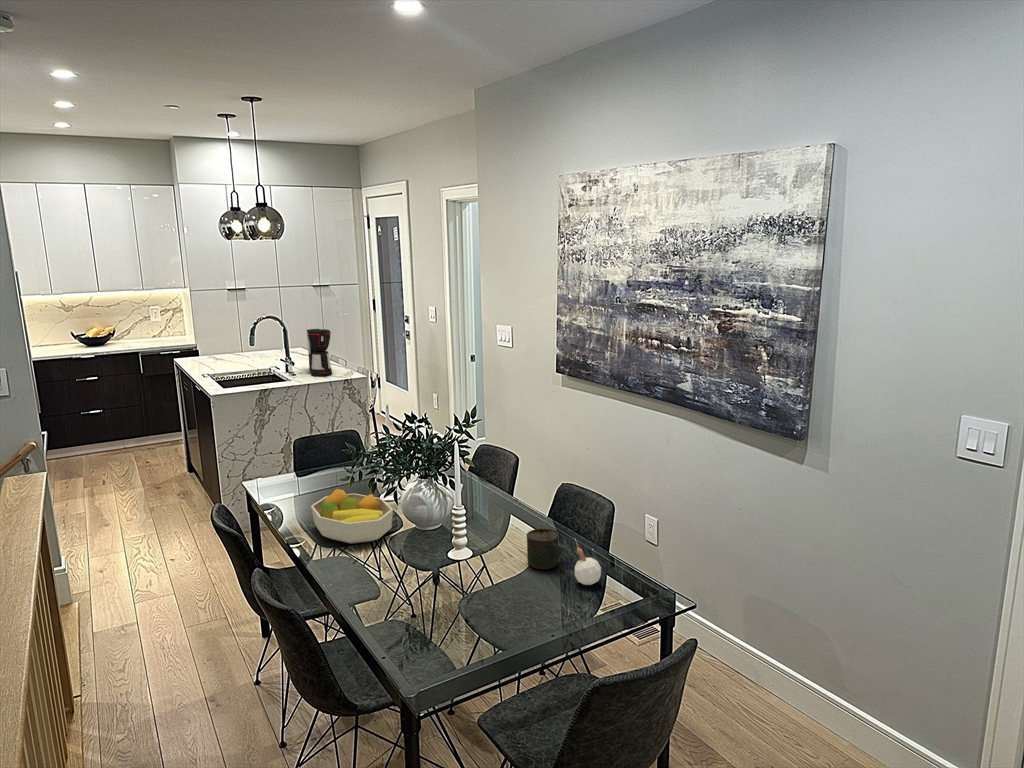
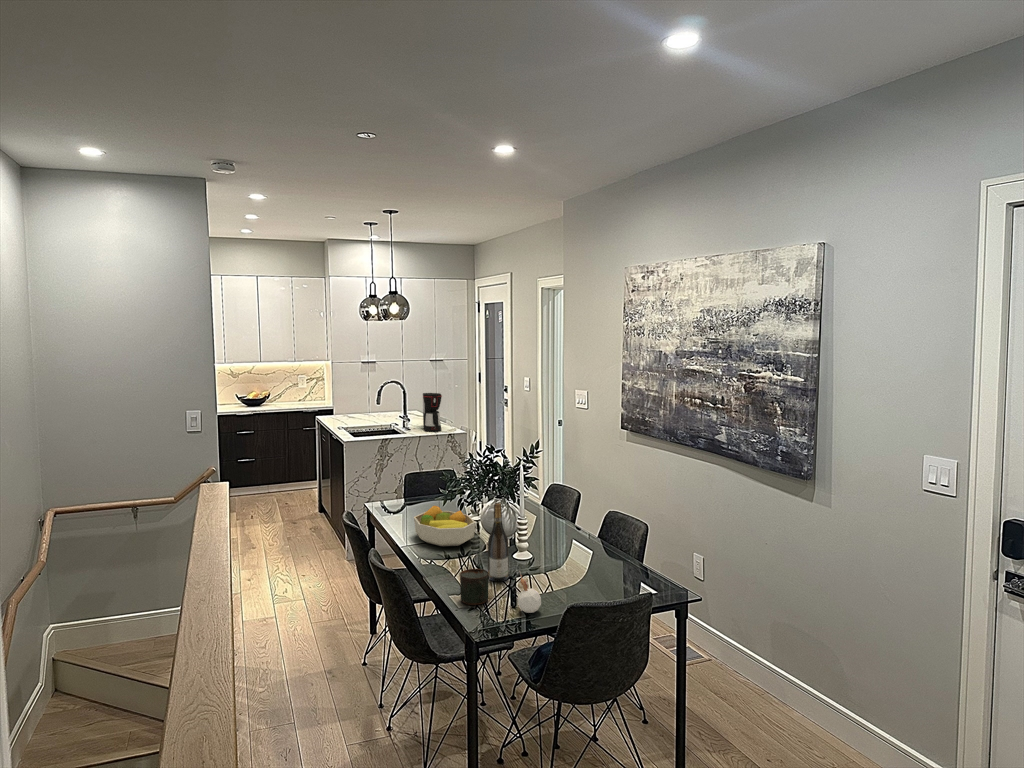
wine bottle: none [417,495,445,596] -> present [488,502,509,581]
mug: present [527,529,560,569] -> present [460,569,489,605]
candle: present [575,539,601,585] -> present [518,574,541,613]

